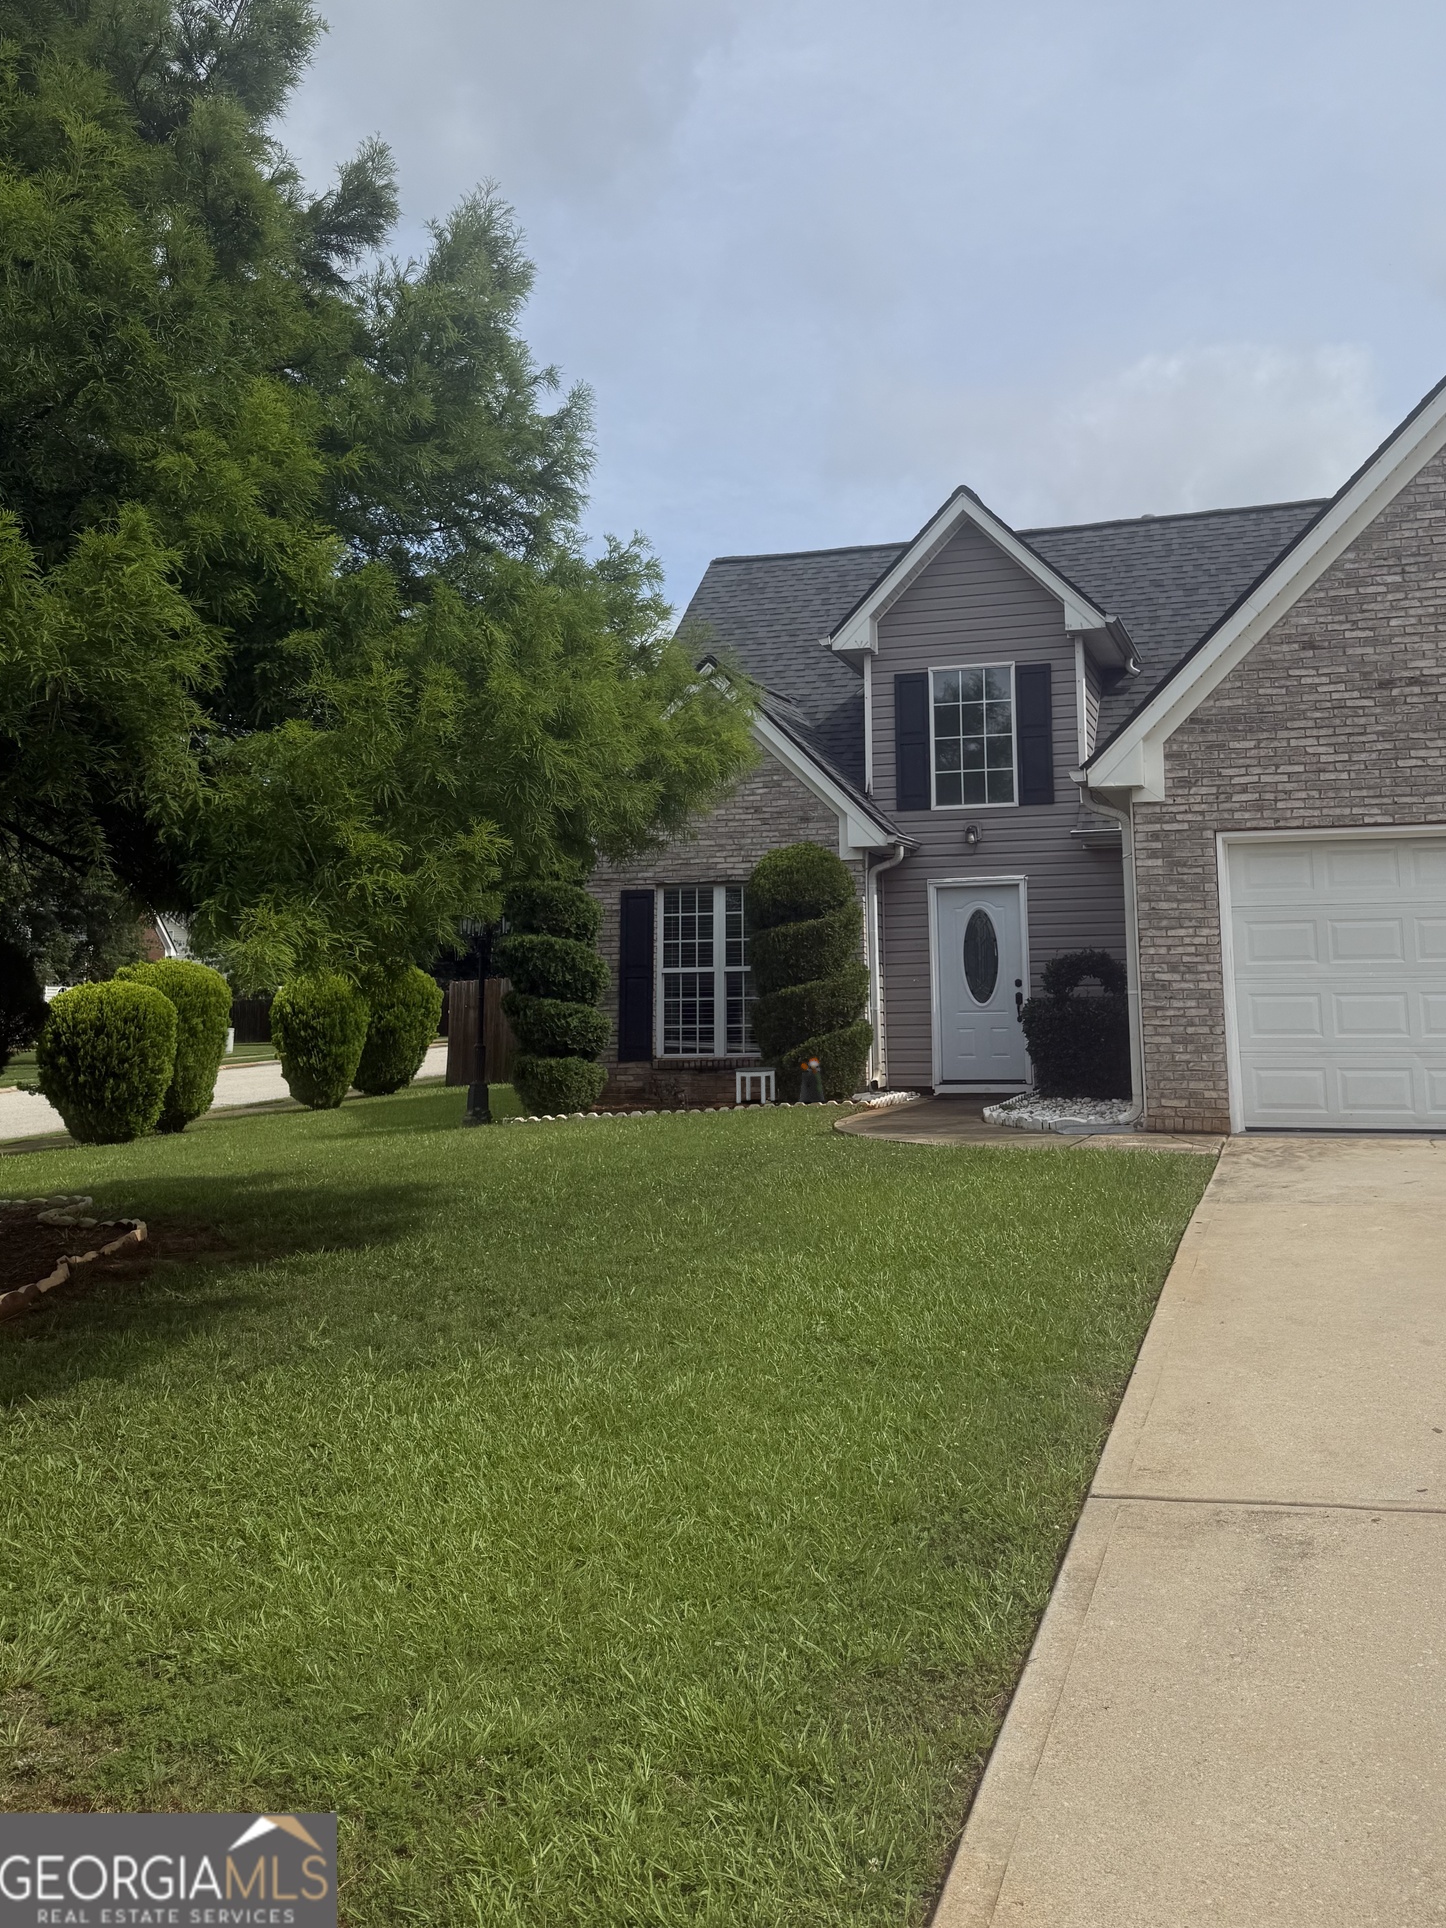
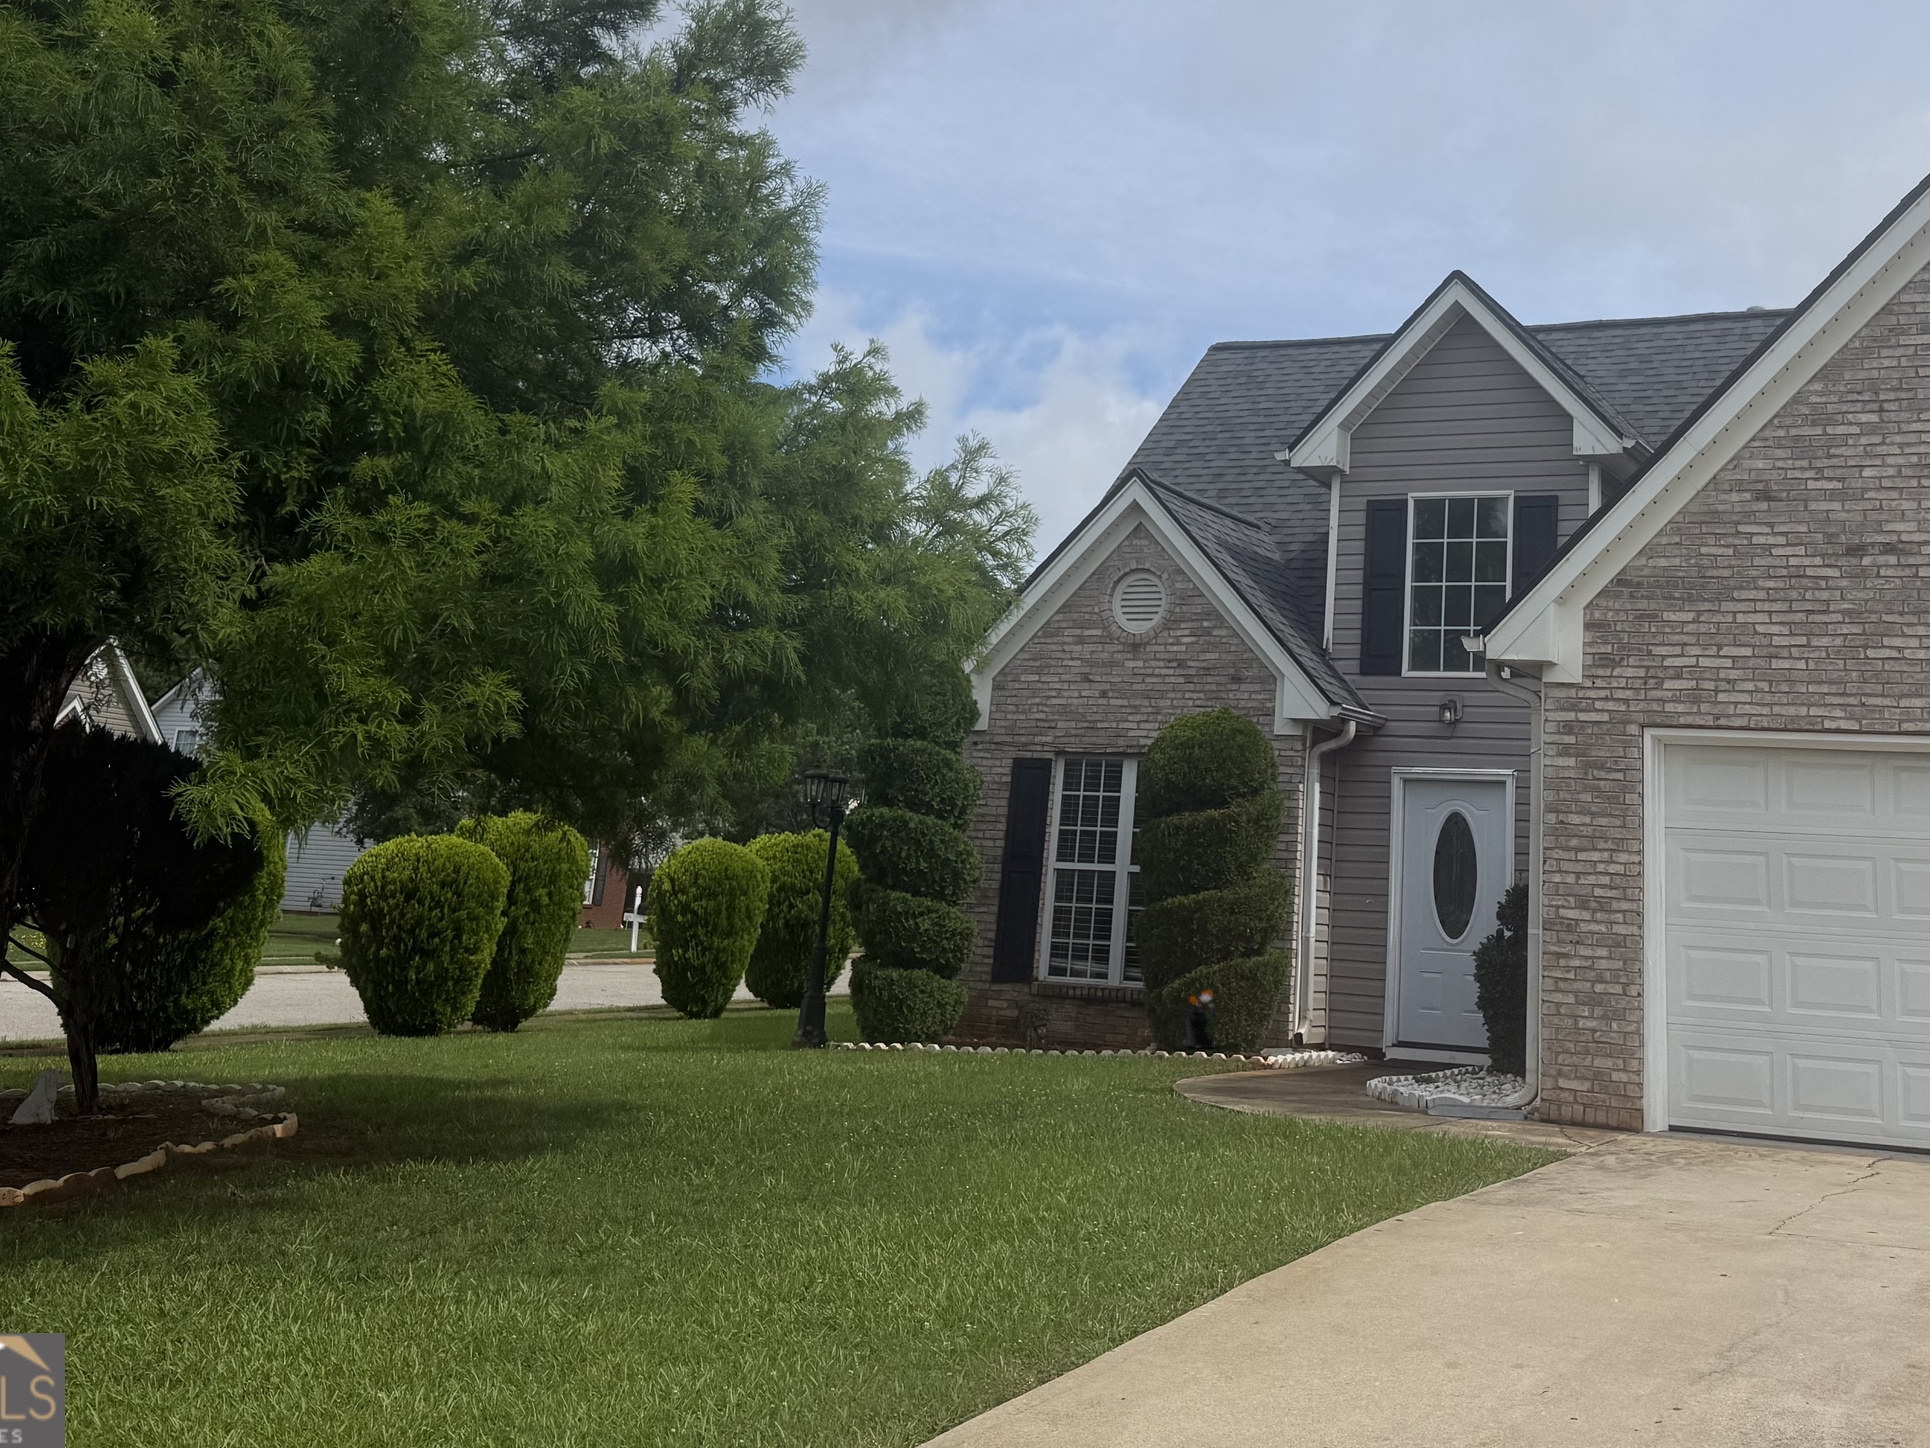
round table: present [734,1067,776,1103] -> none [1107,996,1161,1044]

